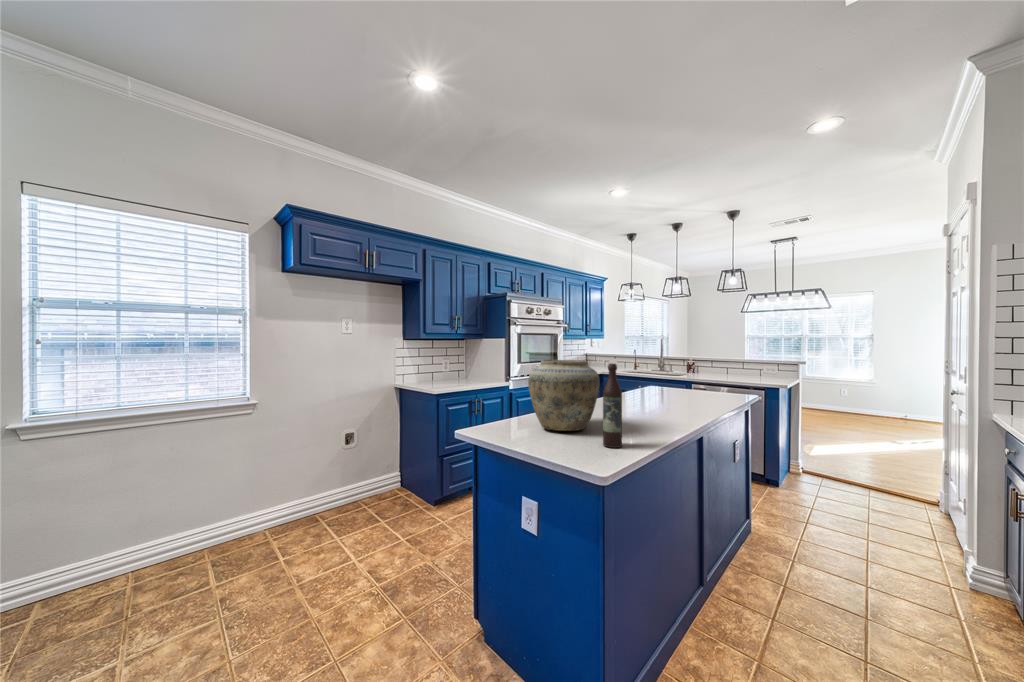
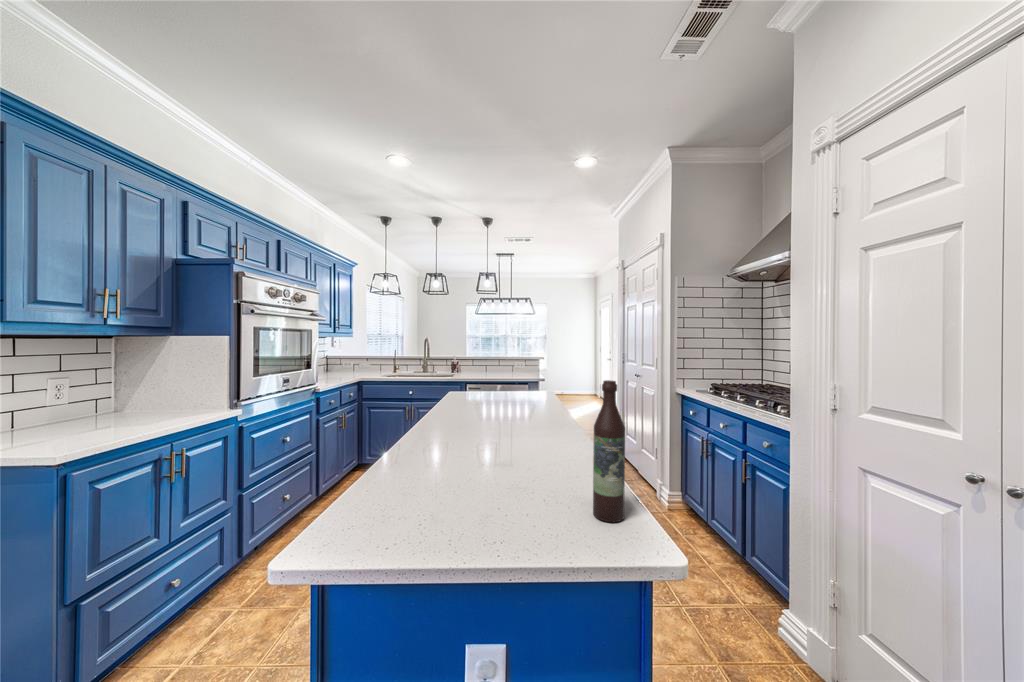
vase: present [528,360,599,431] -> none [418,374,543,511]

